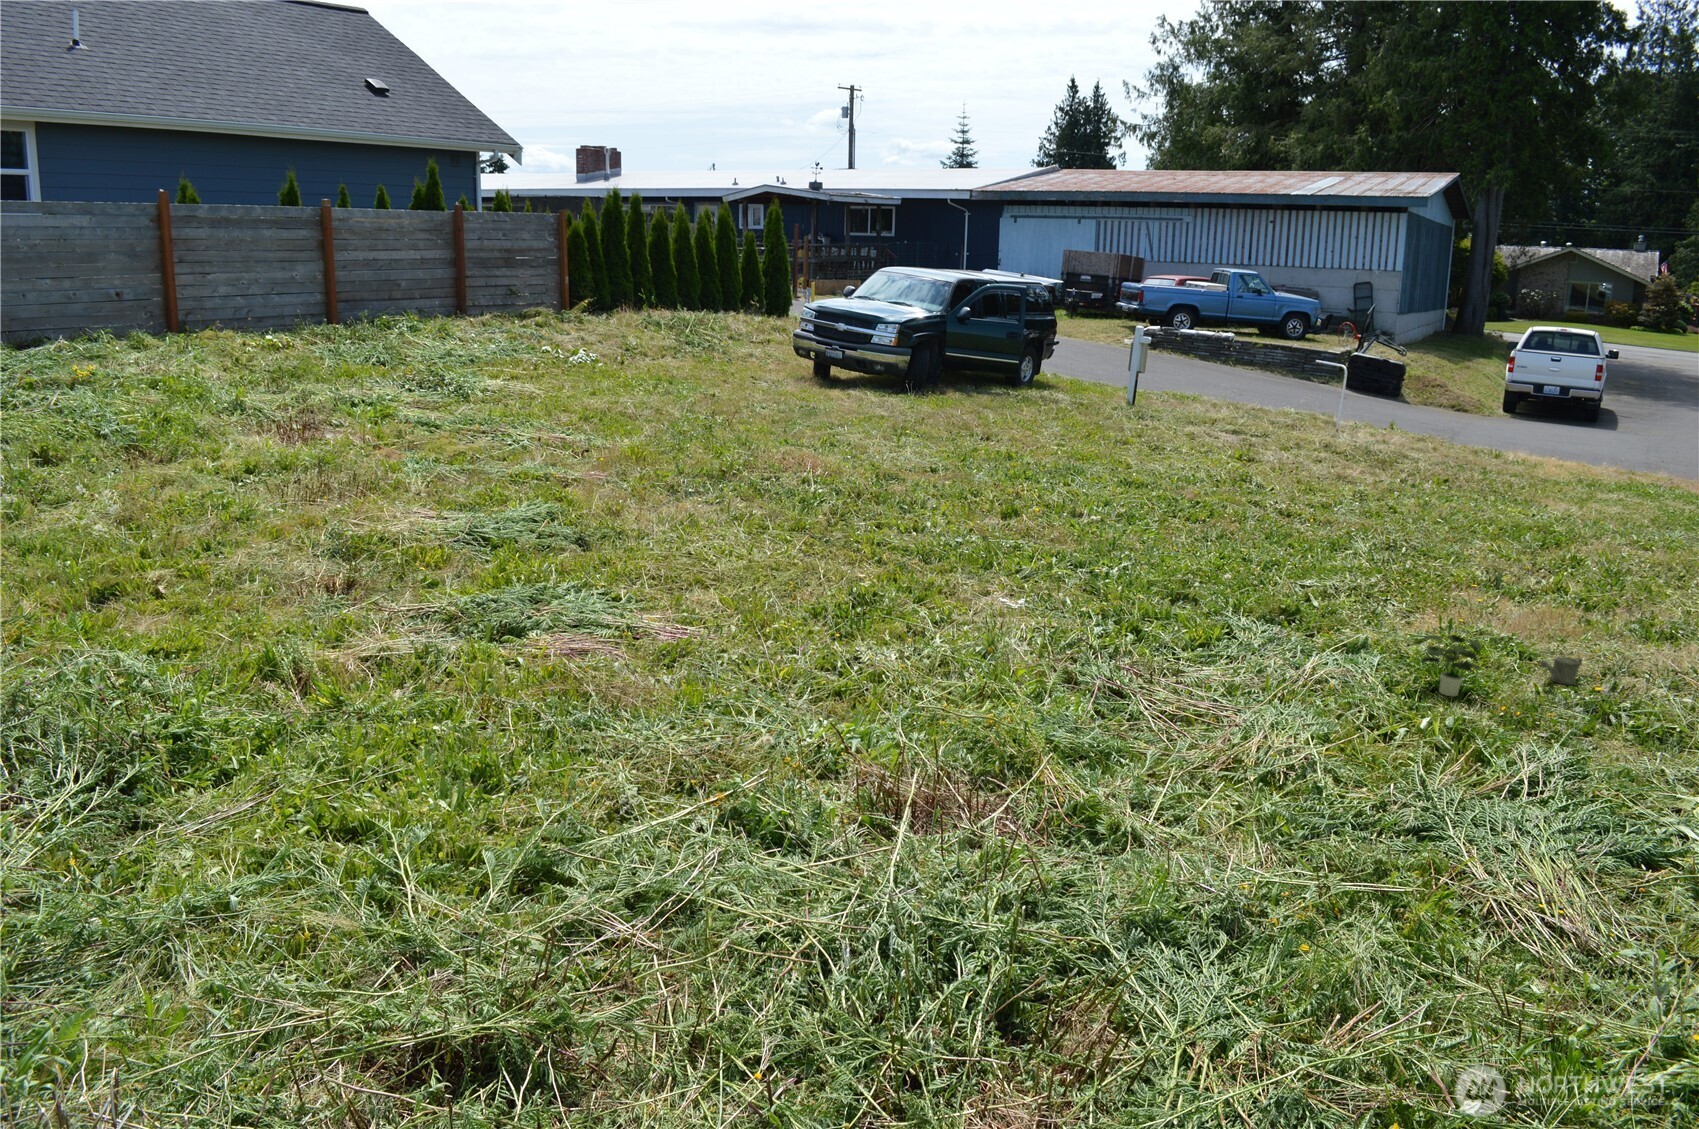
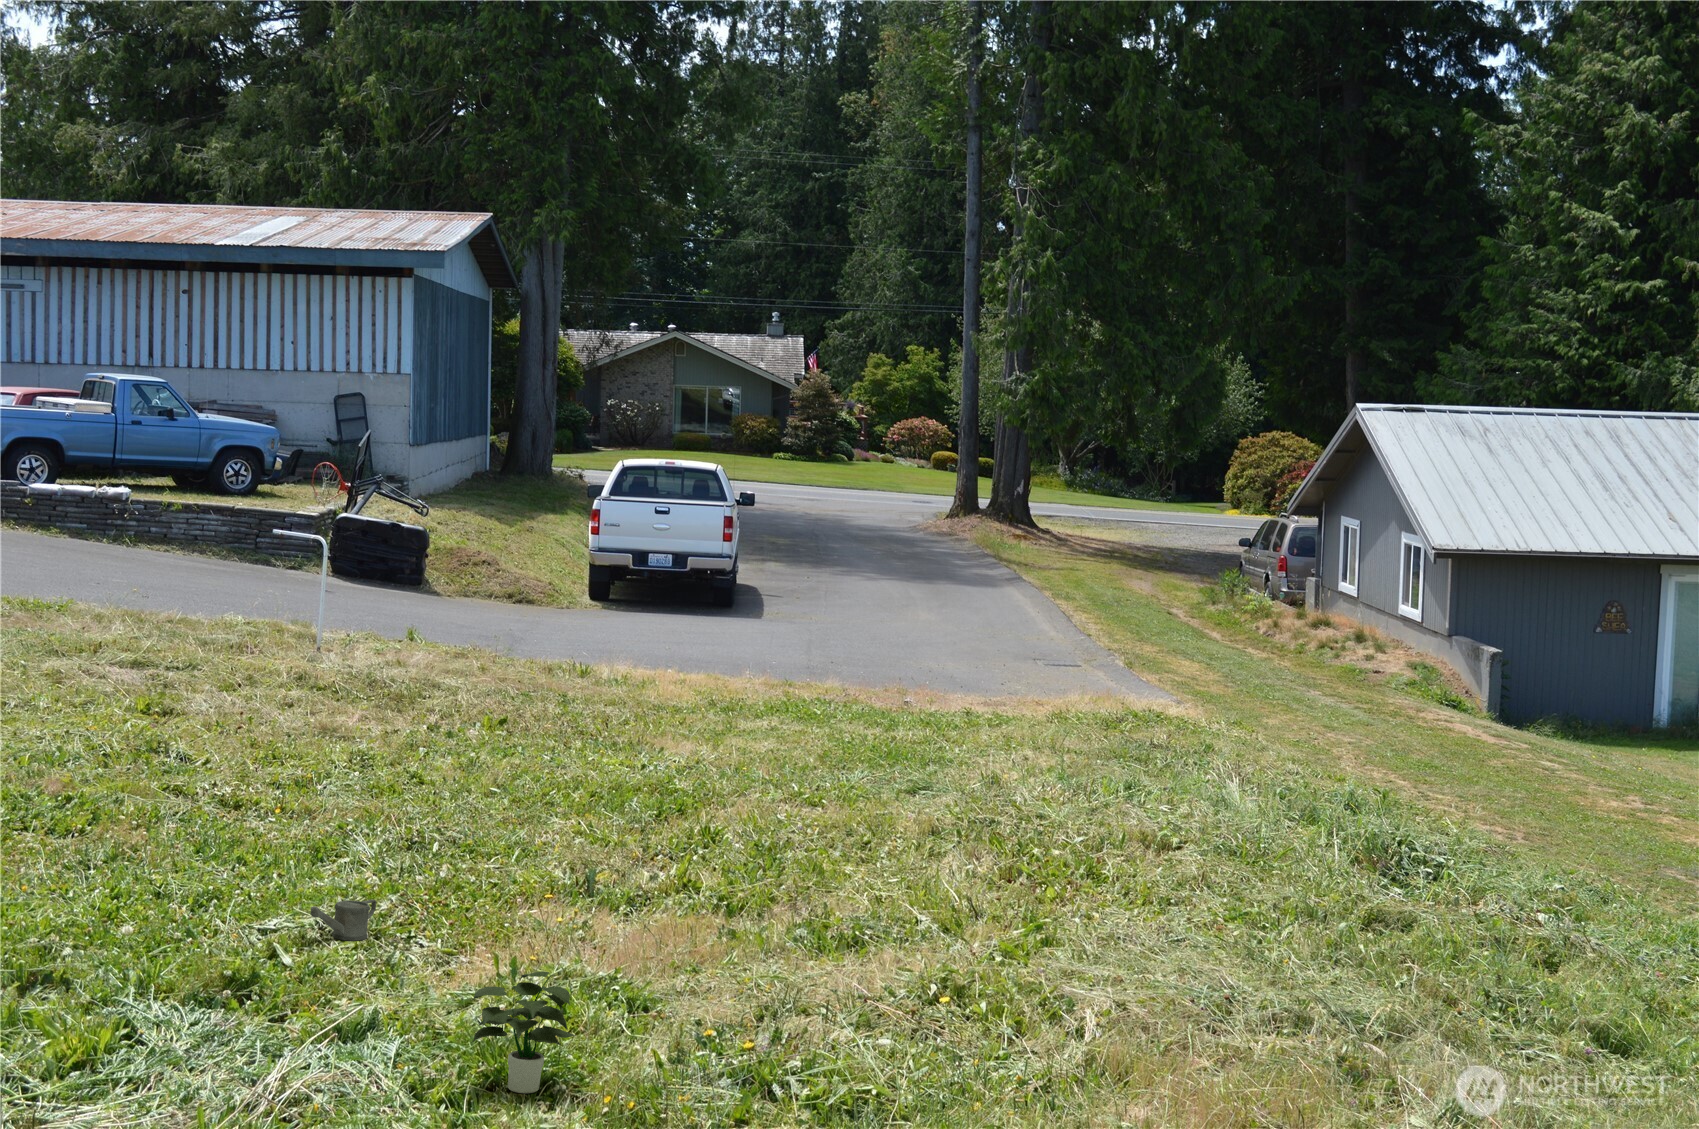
watering can: present [1540,657,1582,685] -> present [311,900,376,941]

